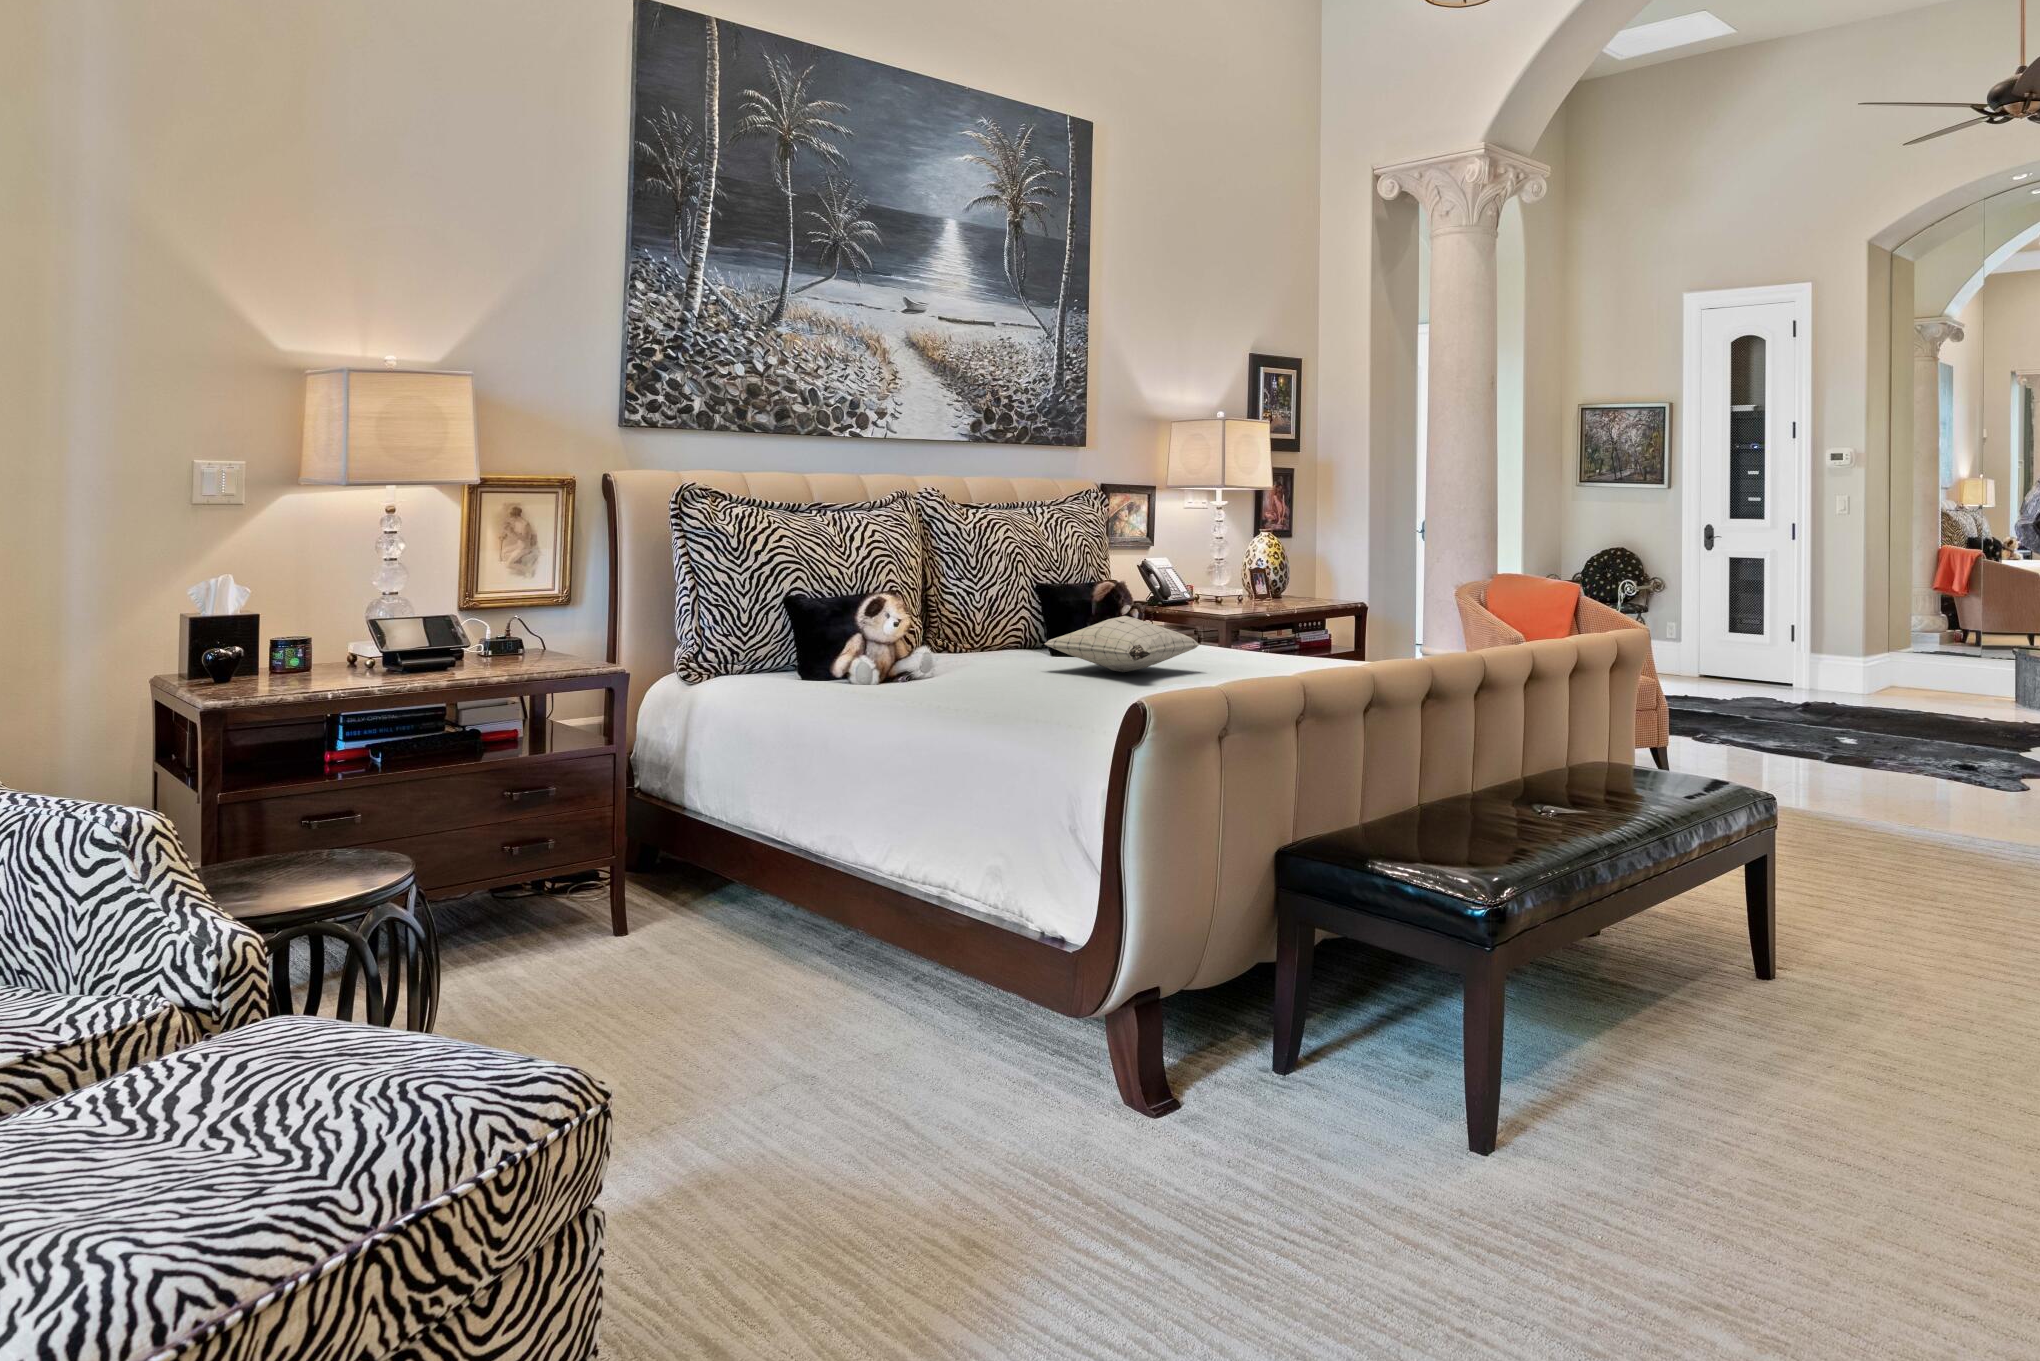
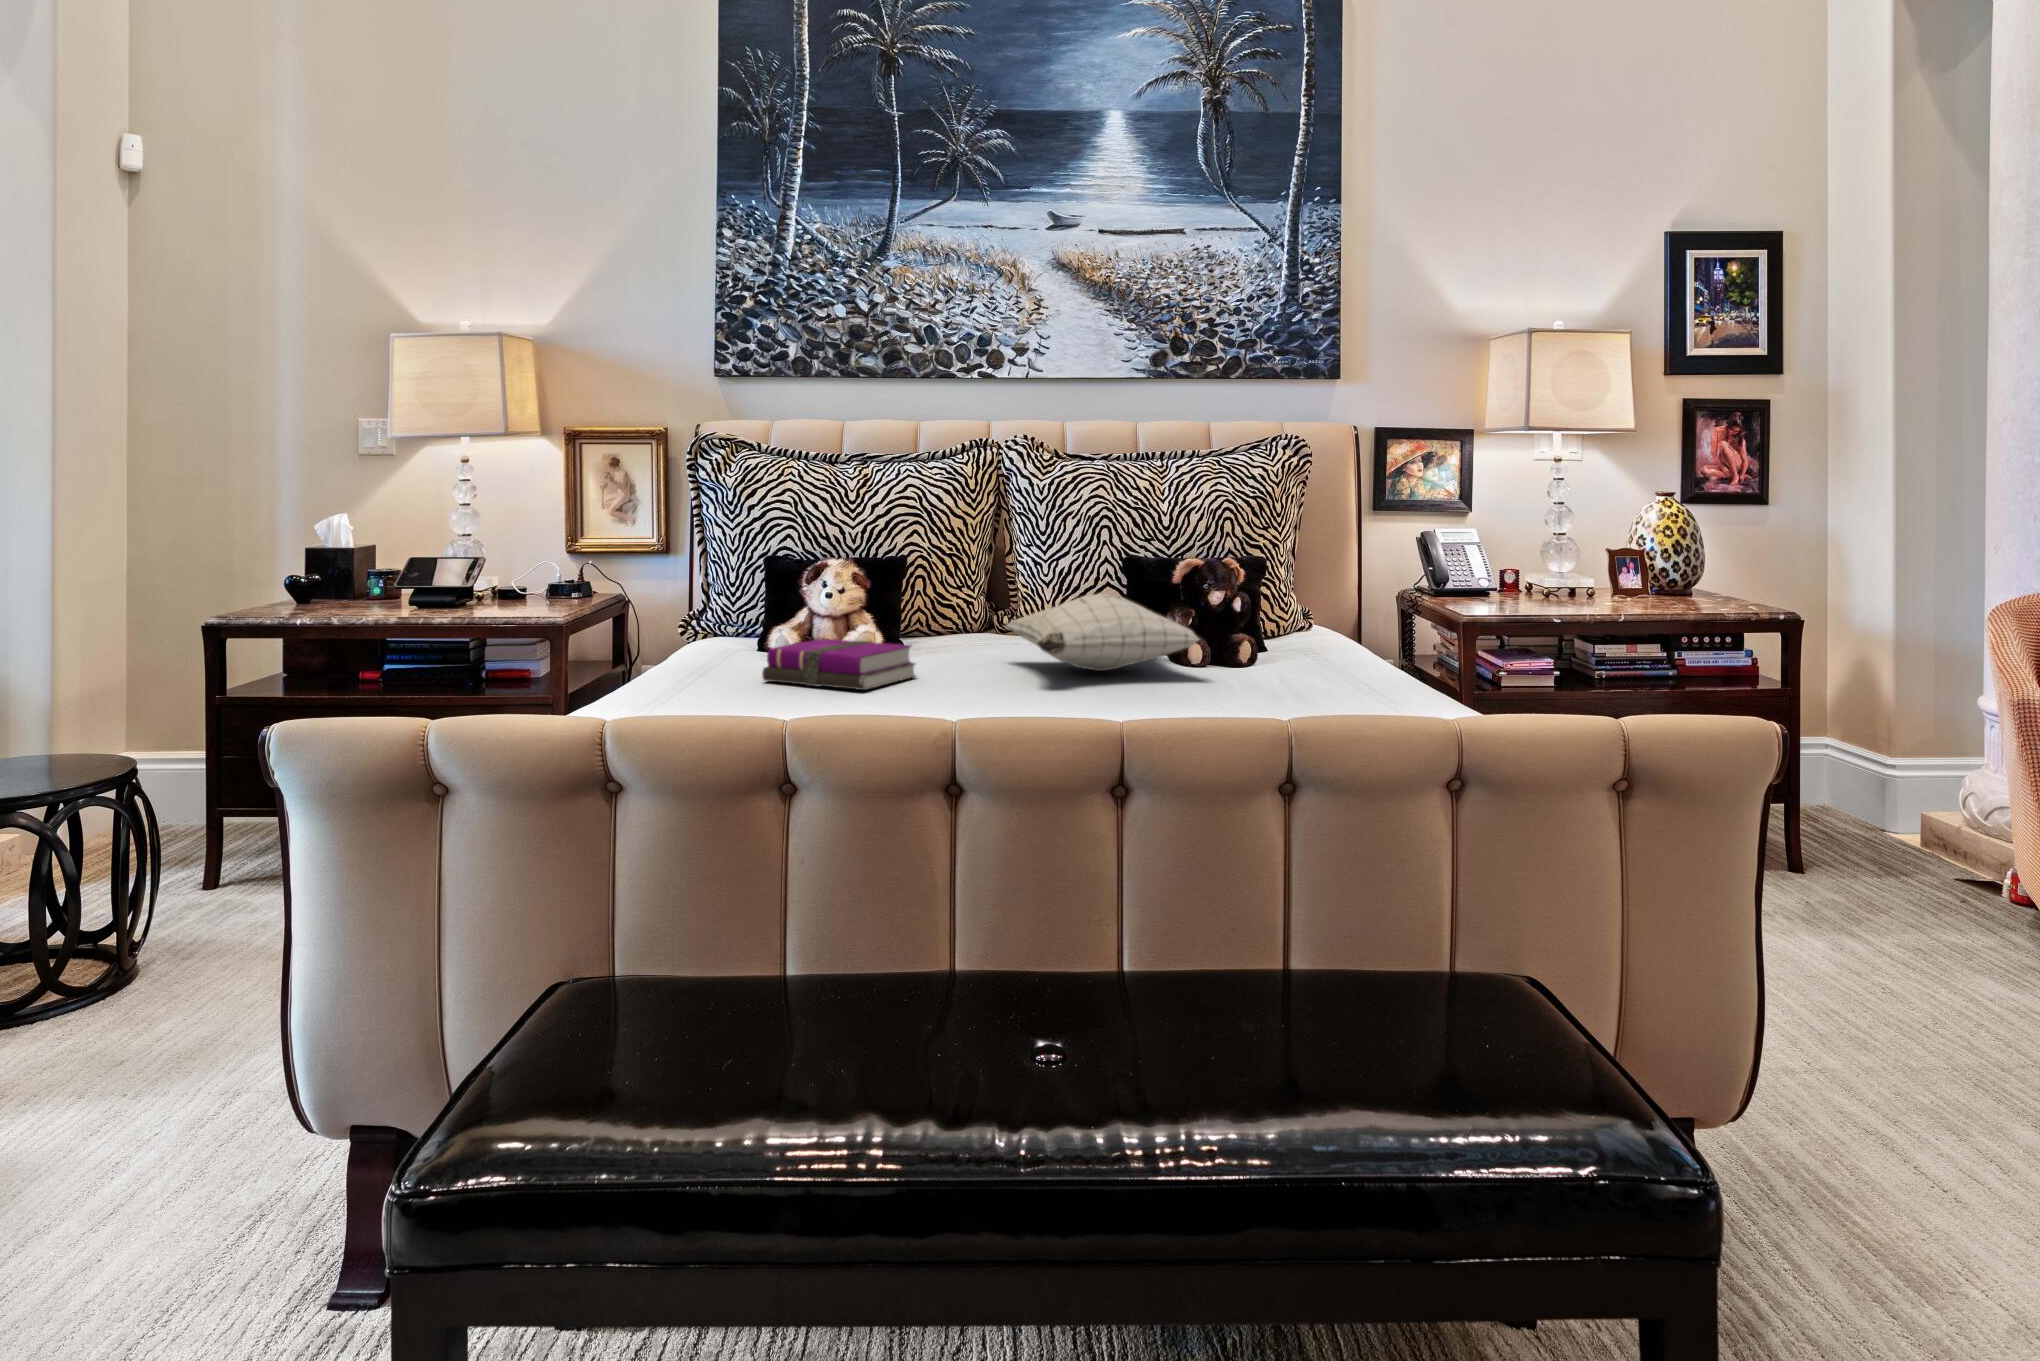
notebook: none [944,662,1049,698] -> present [762,639,916,690]

